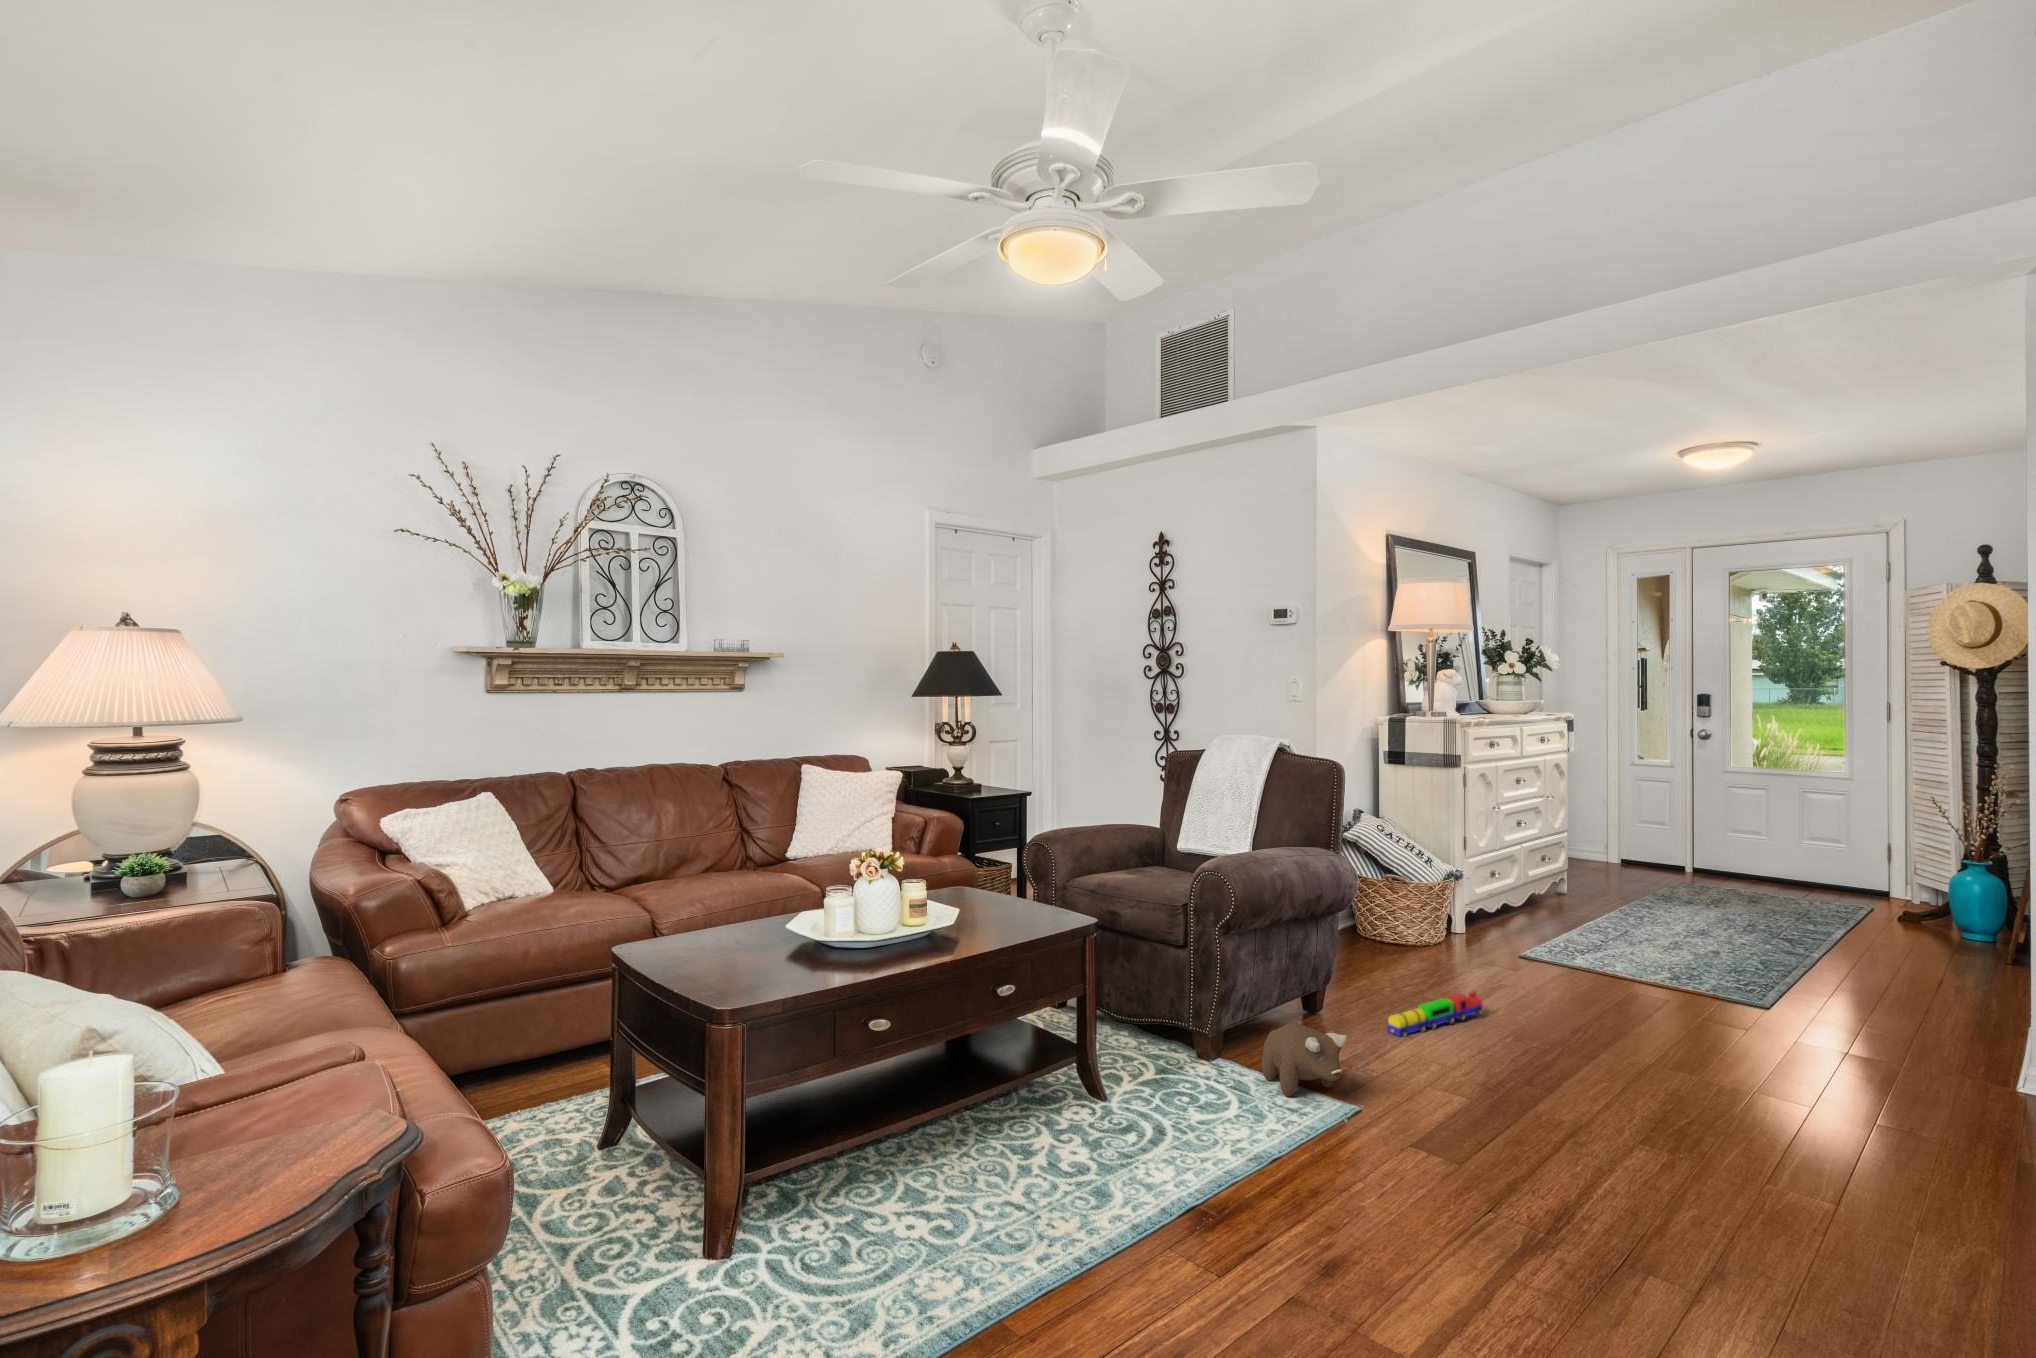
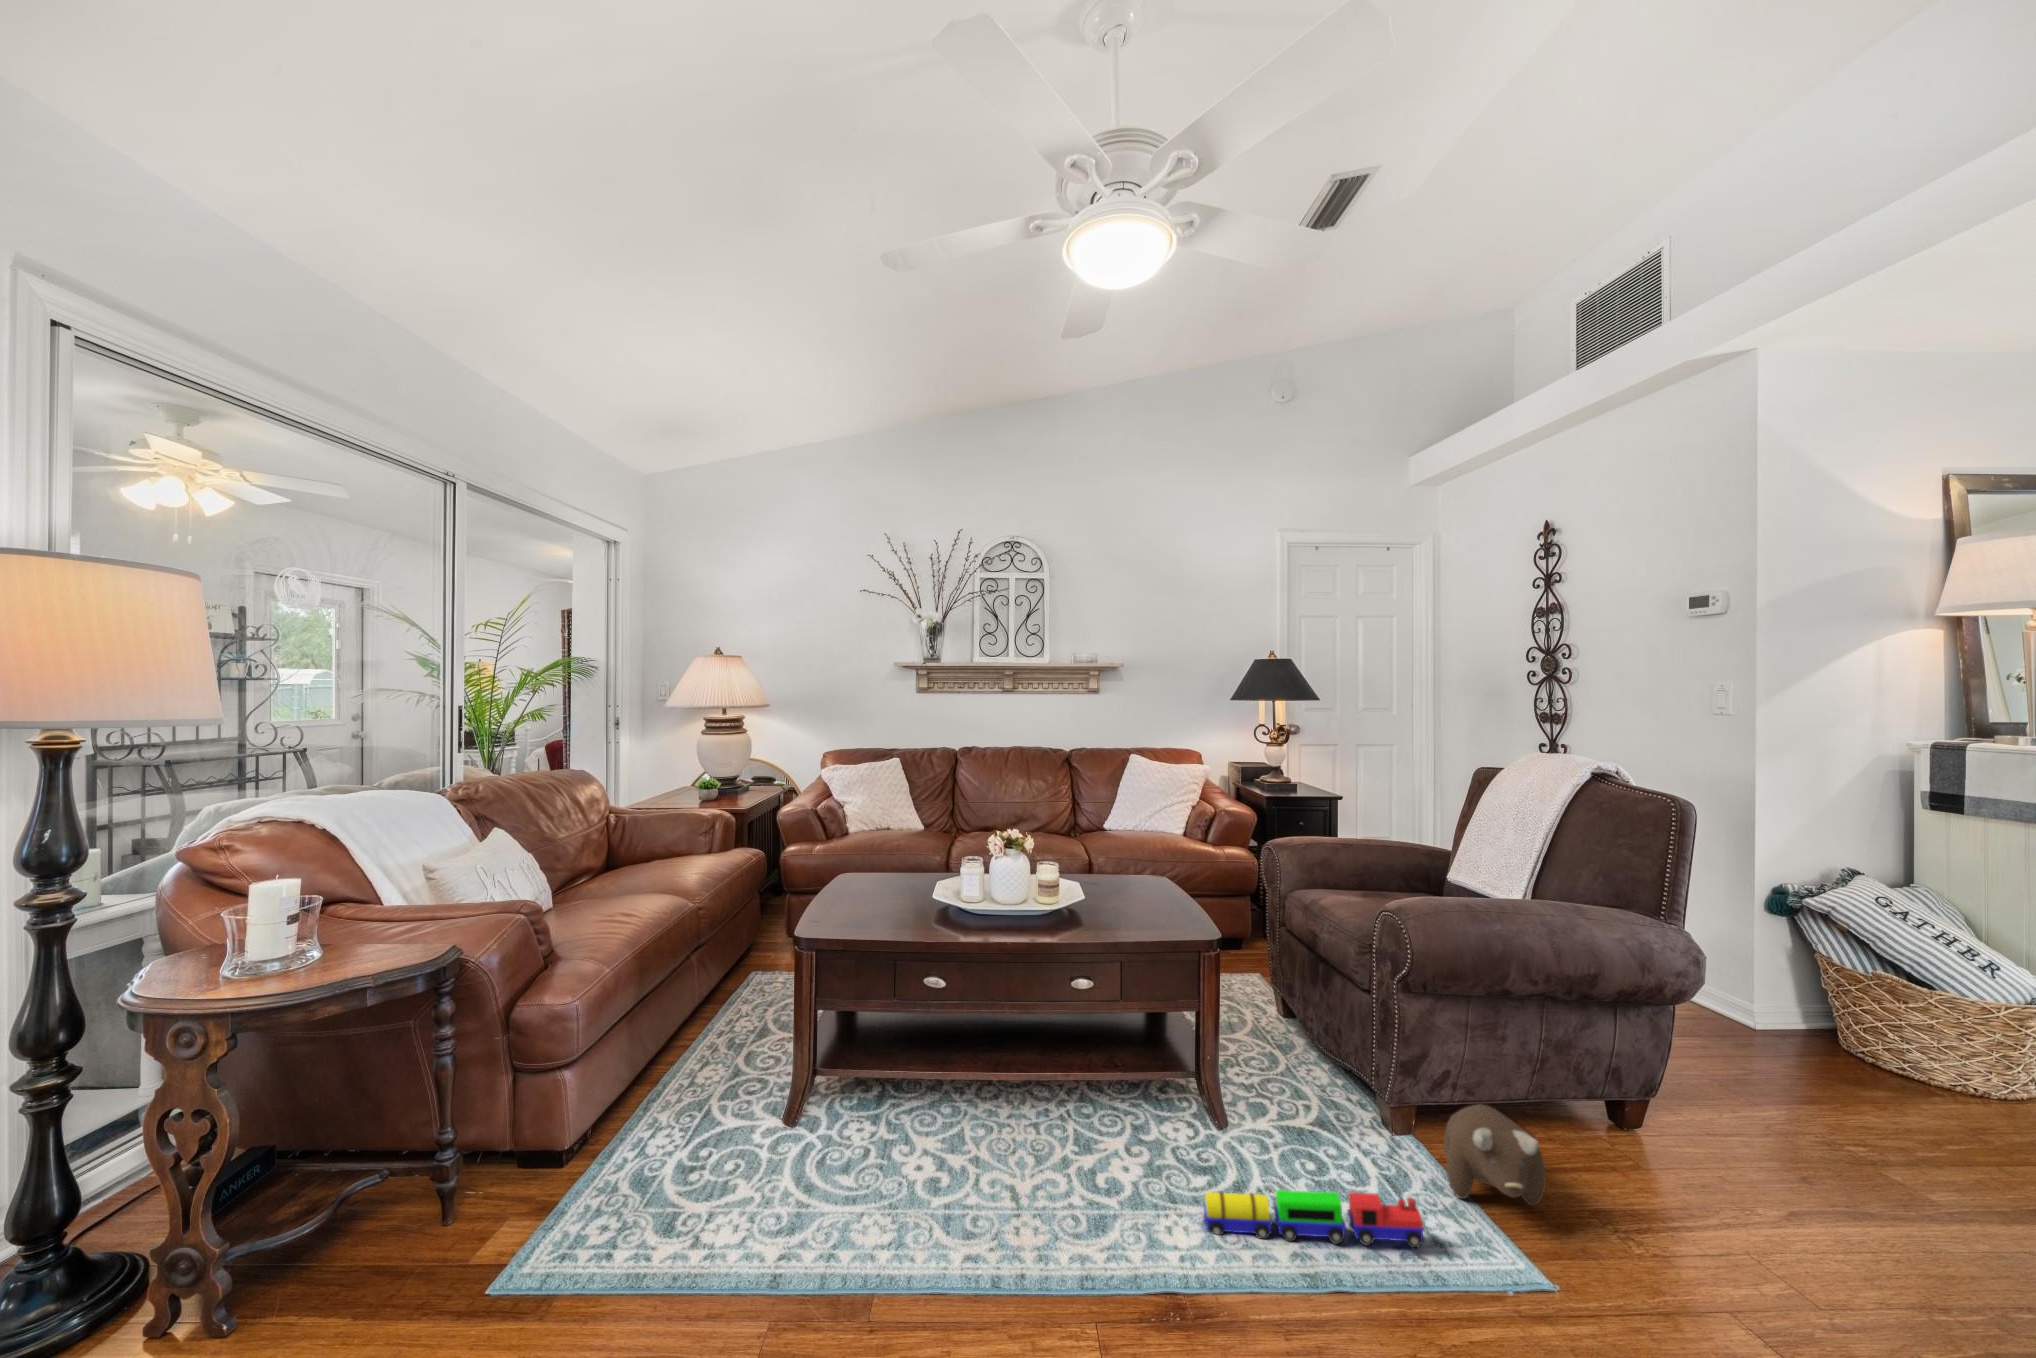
toy train: present [1387,991,1483,1037] -> present [1203,1190,1424,1248]

